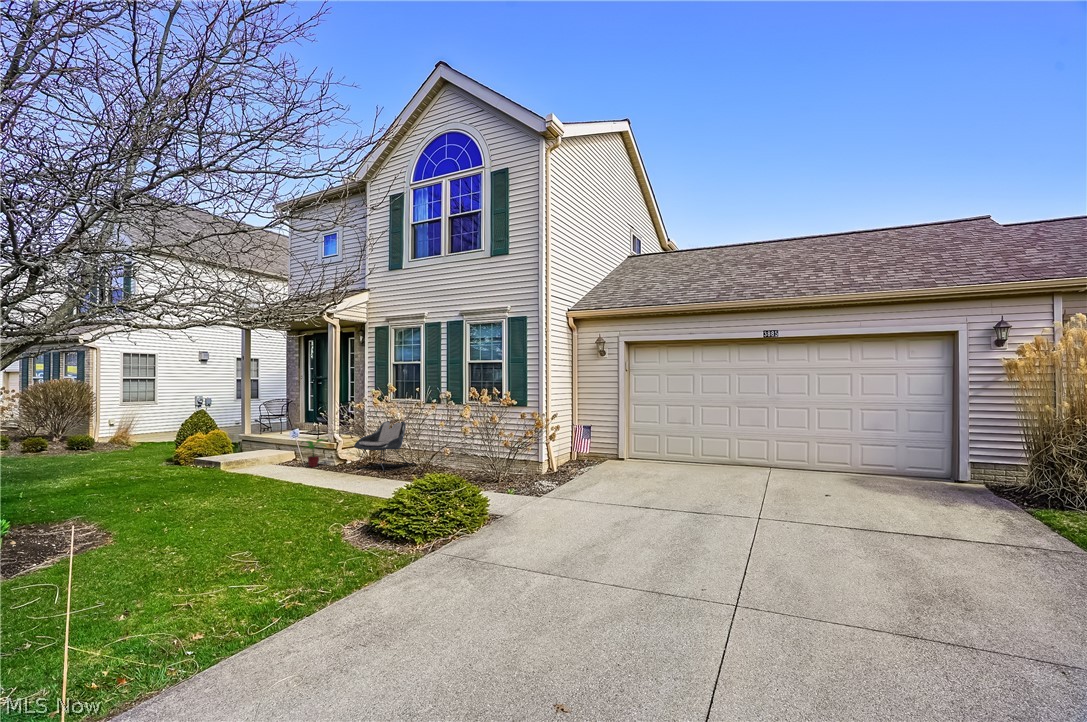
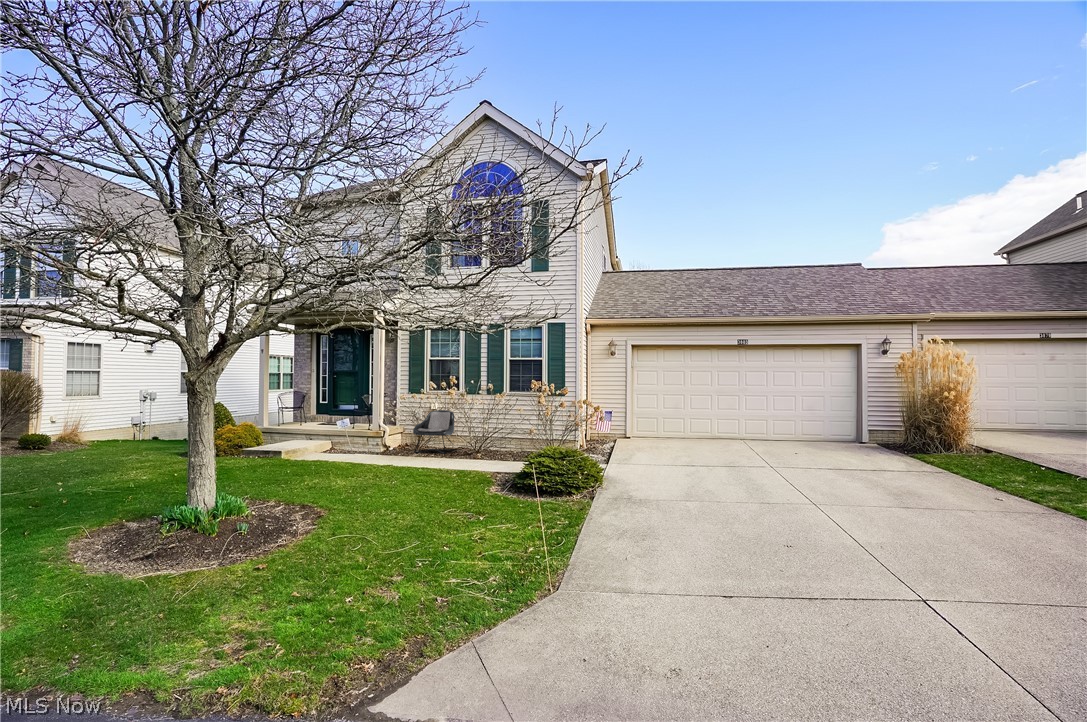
potted plant: present [301,439,331,467] -> none [352,428,381,454]

